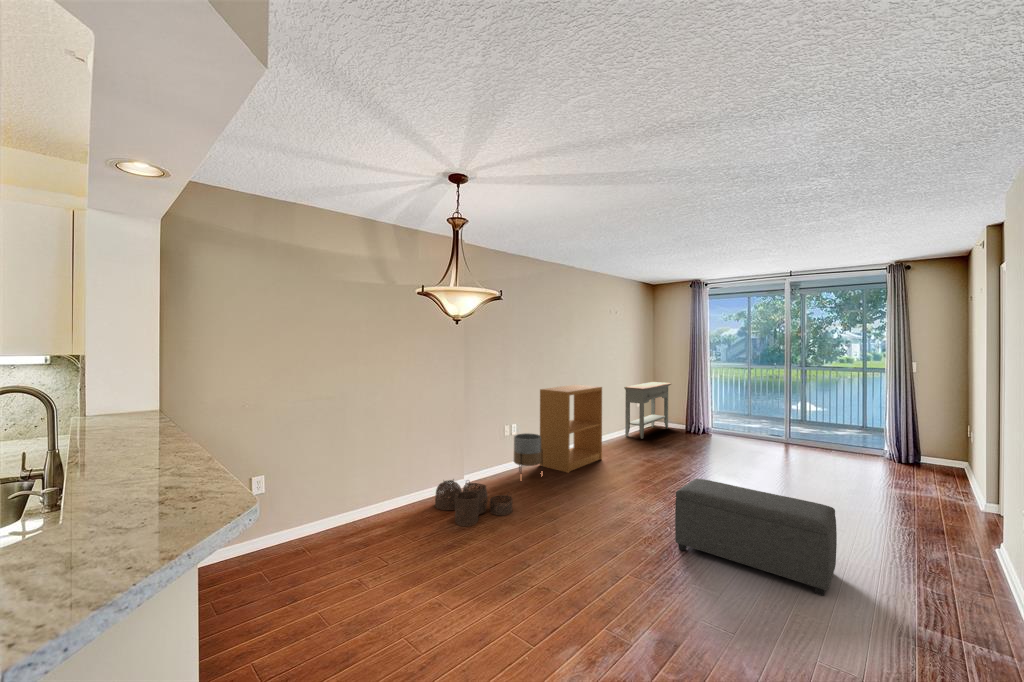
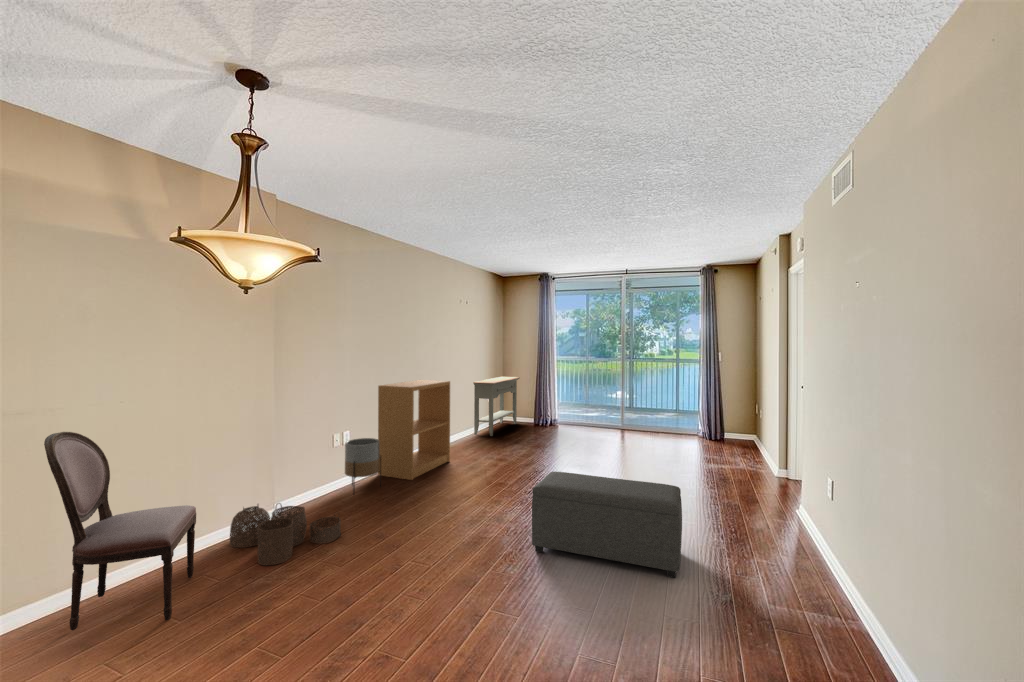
dining chair: none [336,417,417,552] -> present [44,432,196,630]

